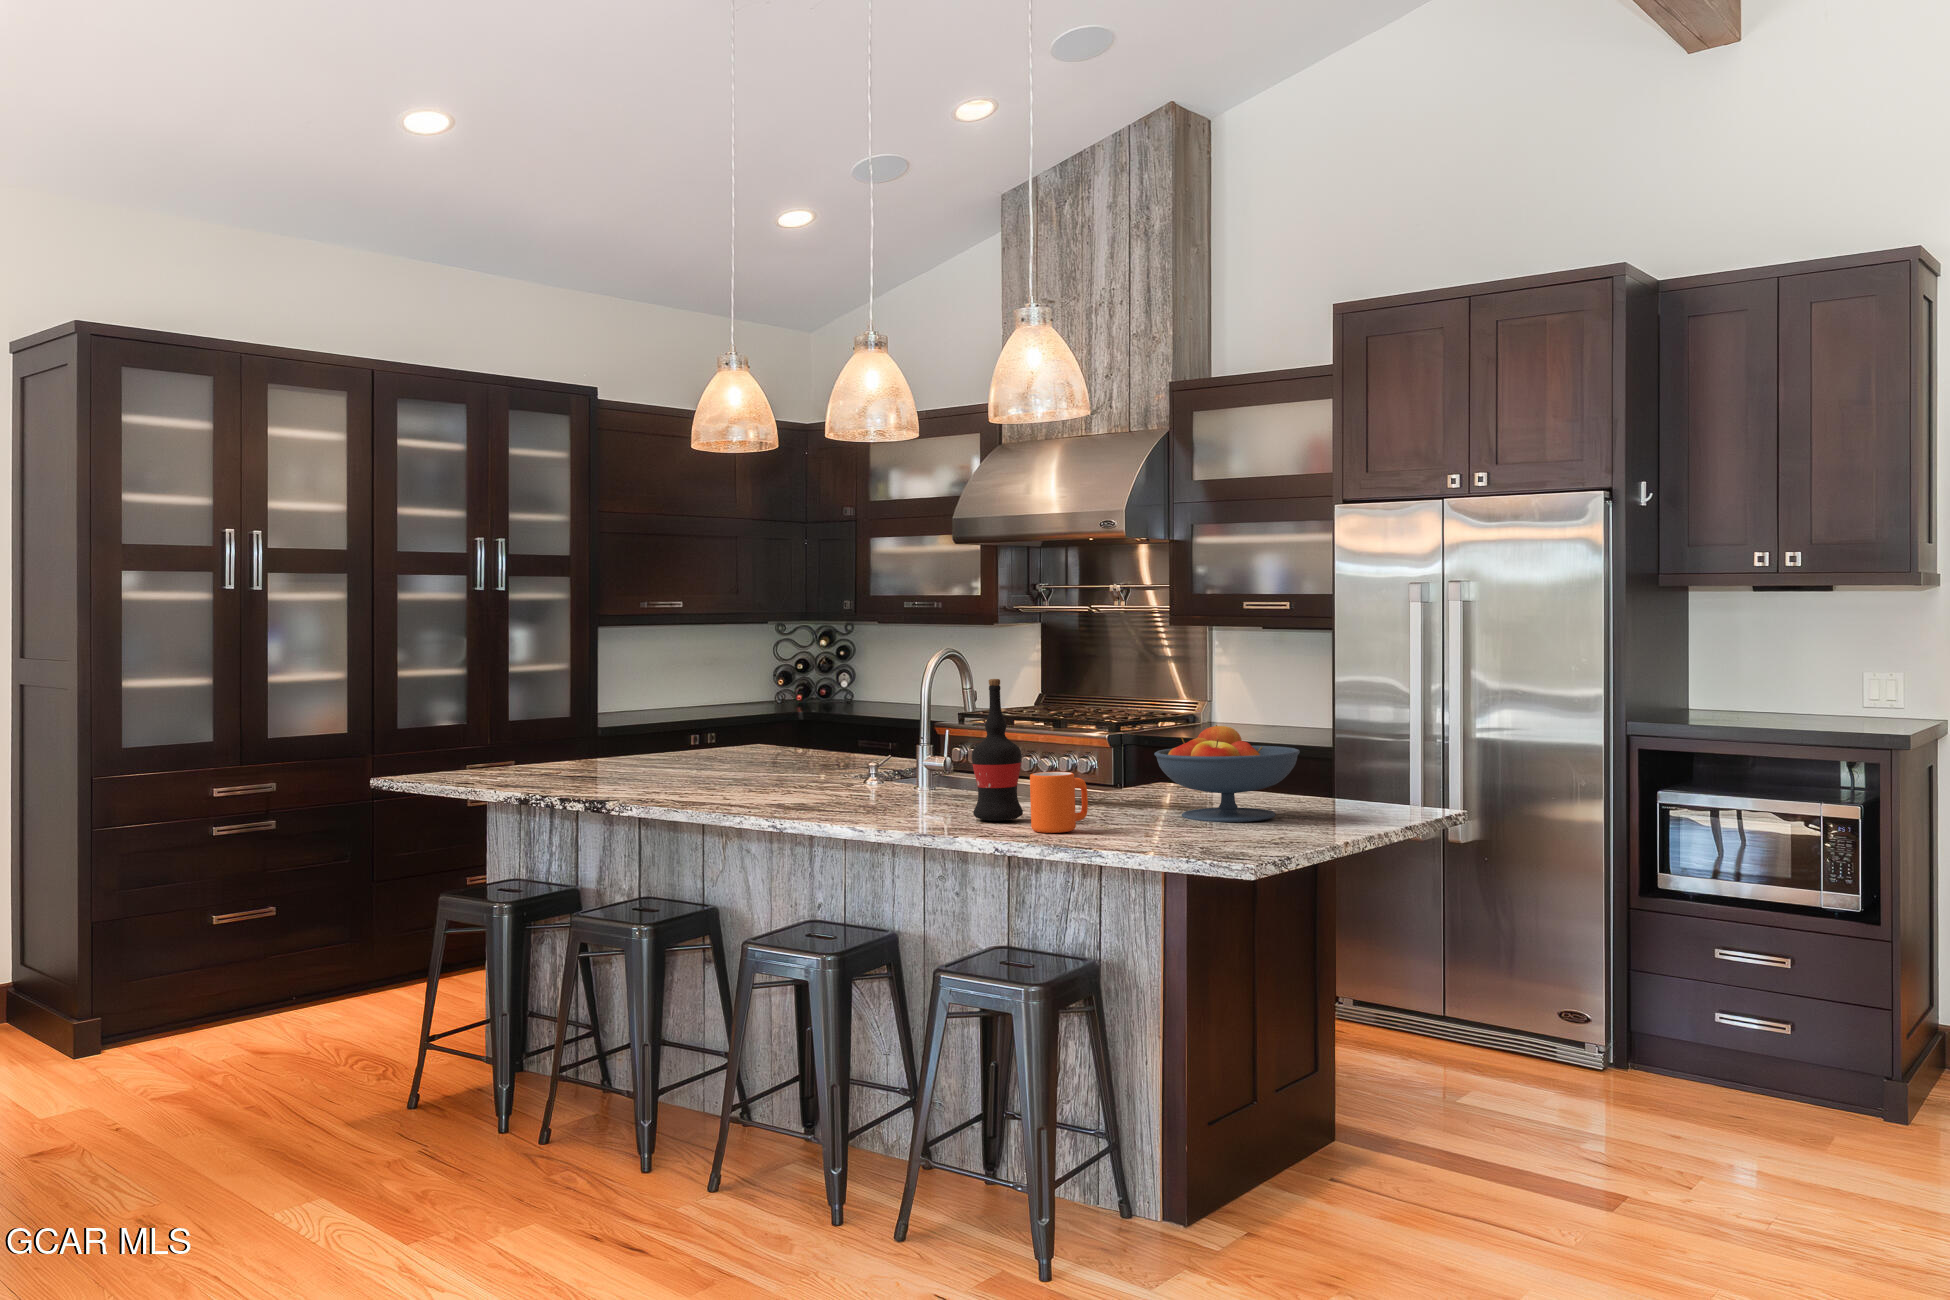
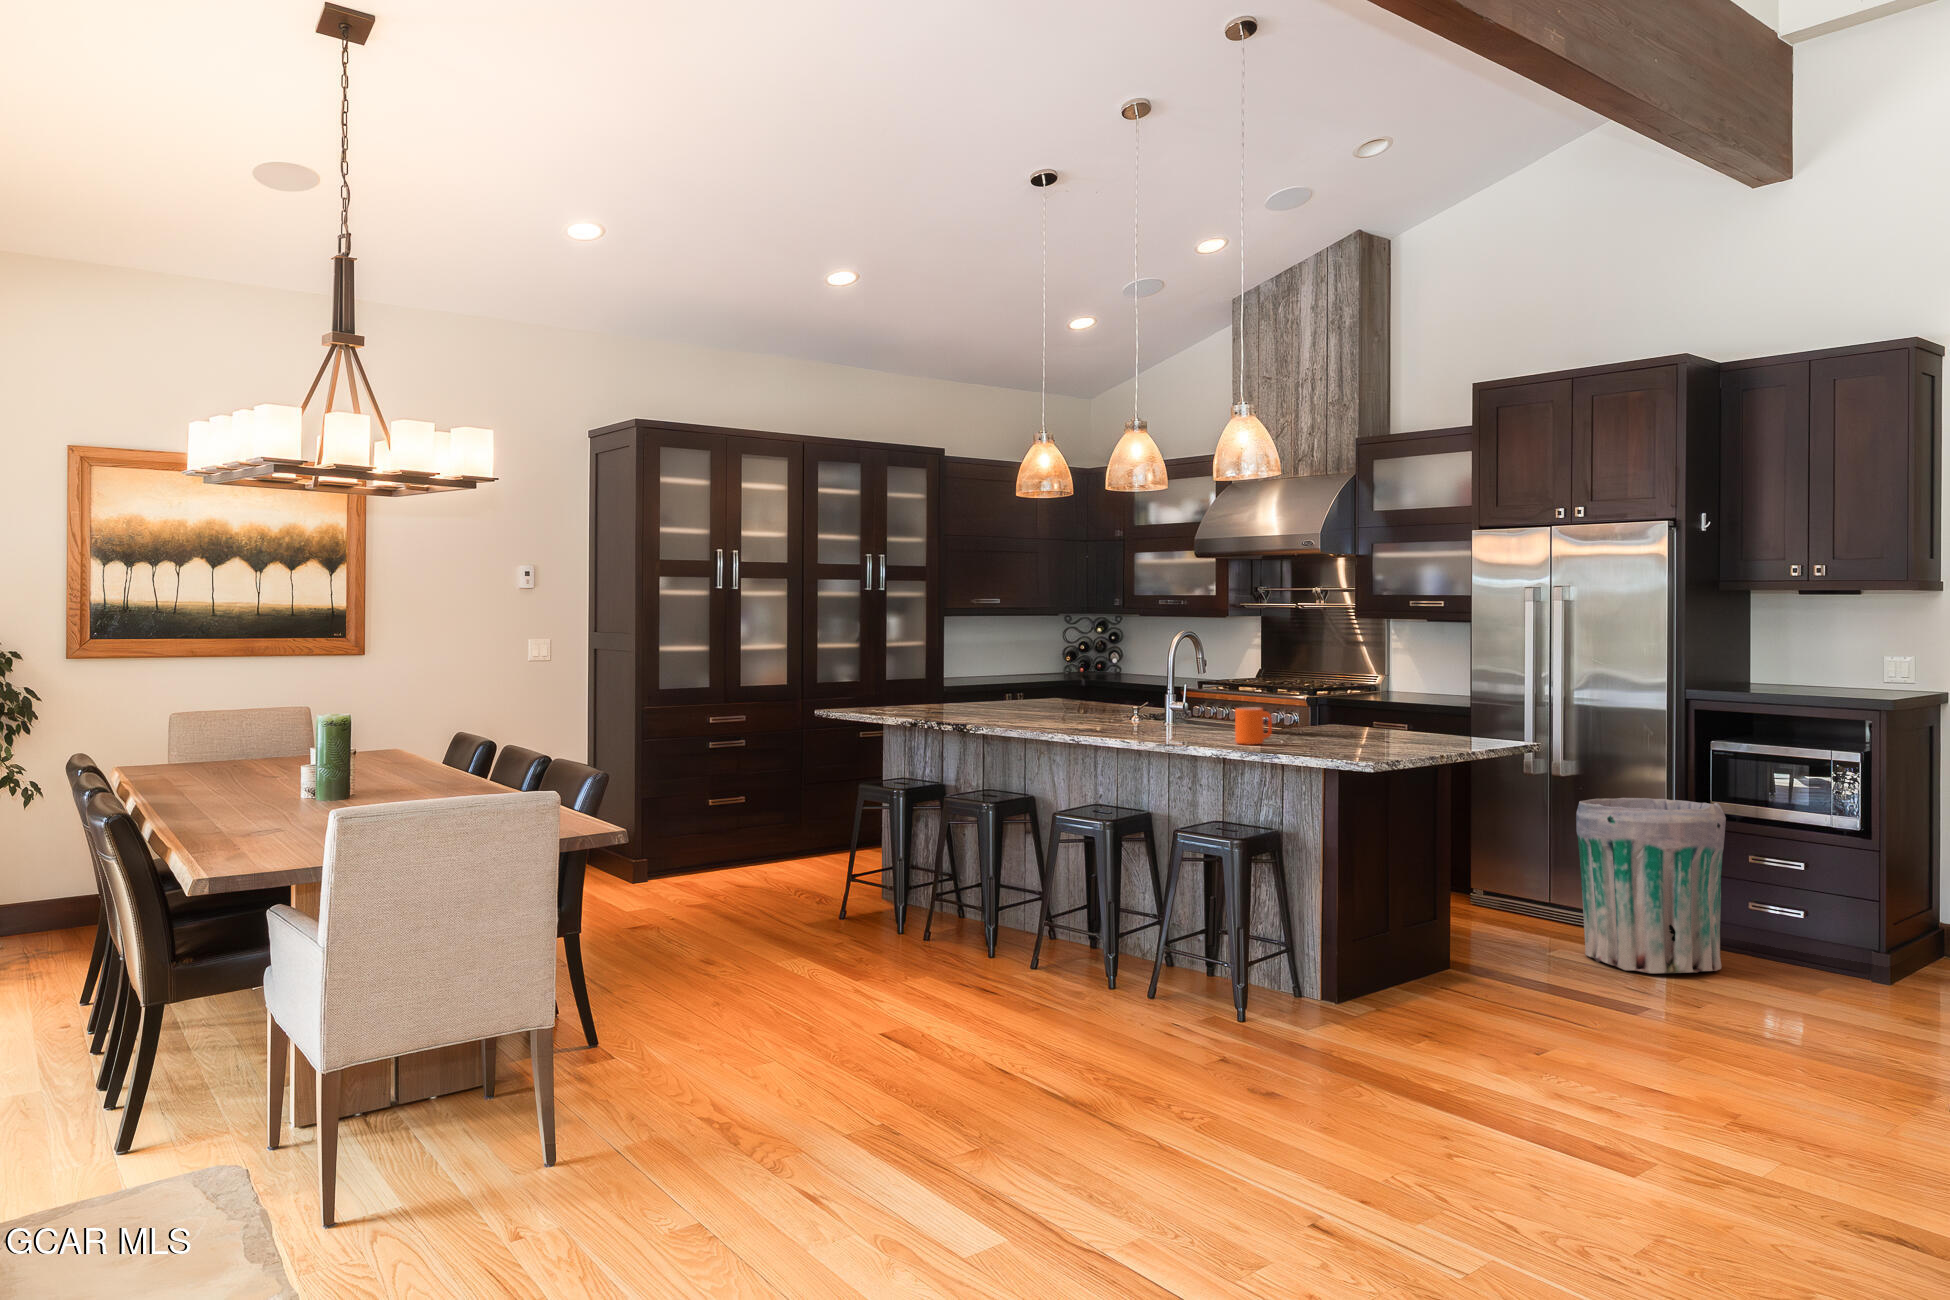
wine bottle: present [972,679,1023,821] -> none [1199,650,1232,738]
fruit bowl: present [1154,725,1300,822] -> none [1321,683,1419,744]
trash can: none [1492,874,1695,1131] -> present [1576,798,1726,973]

